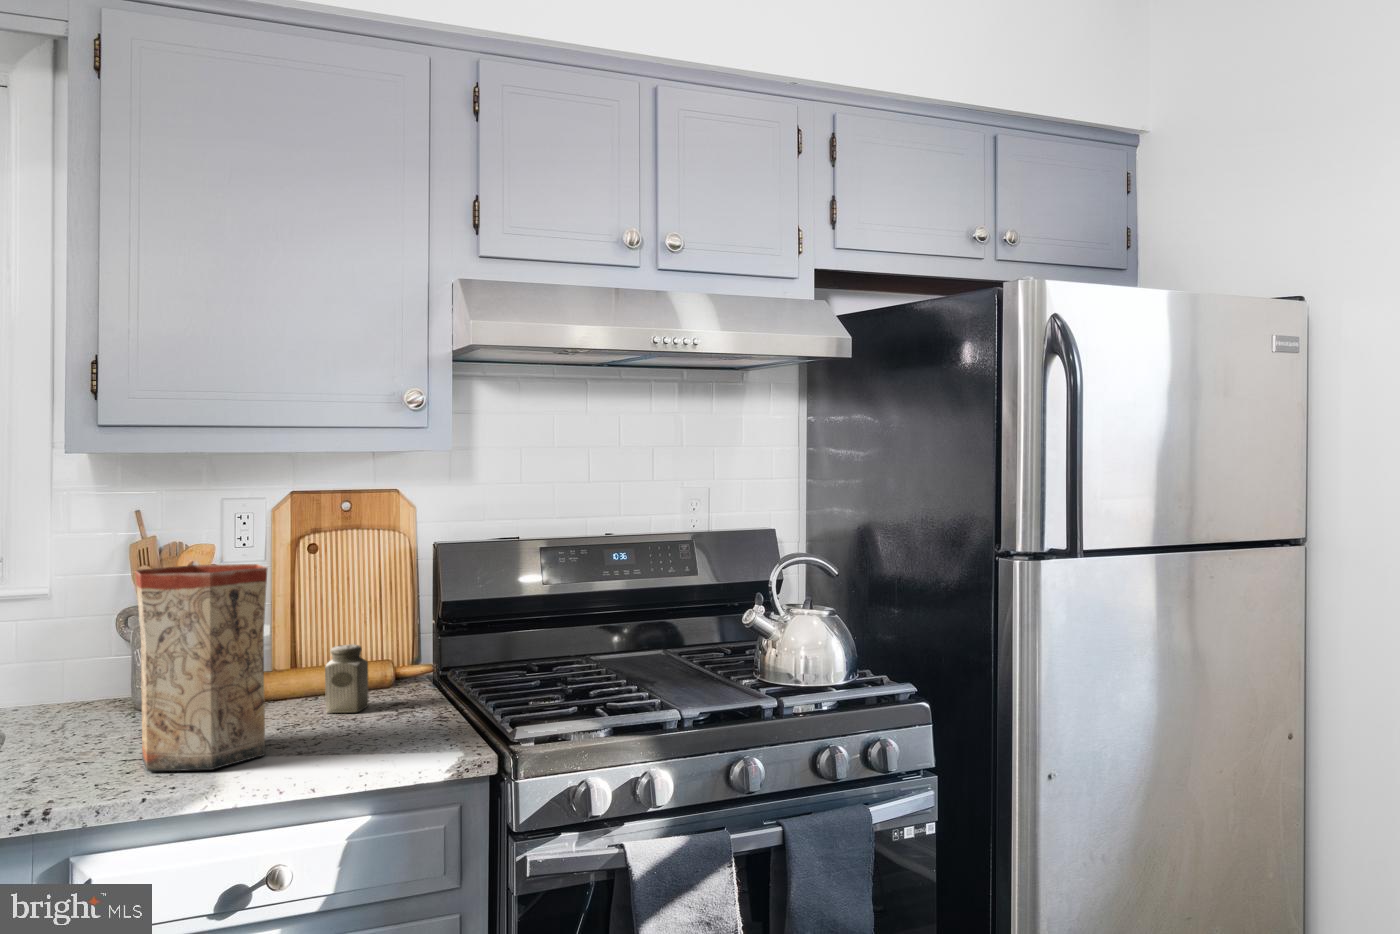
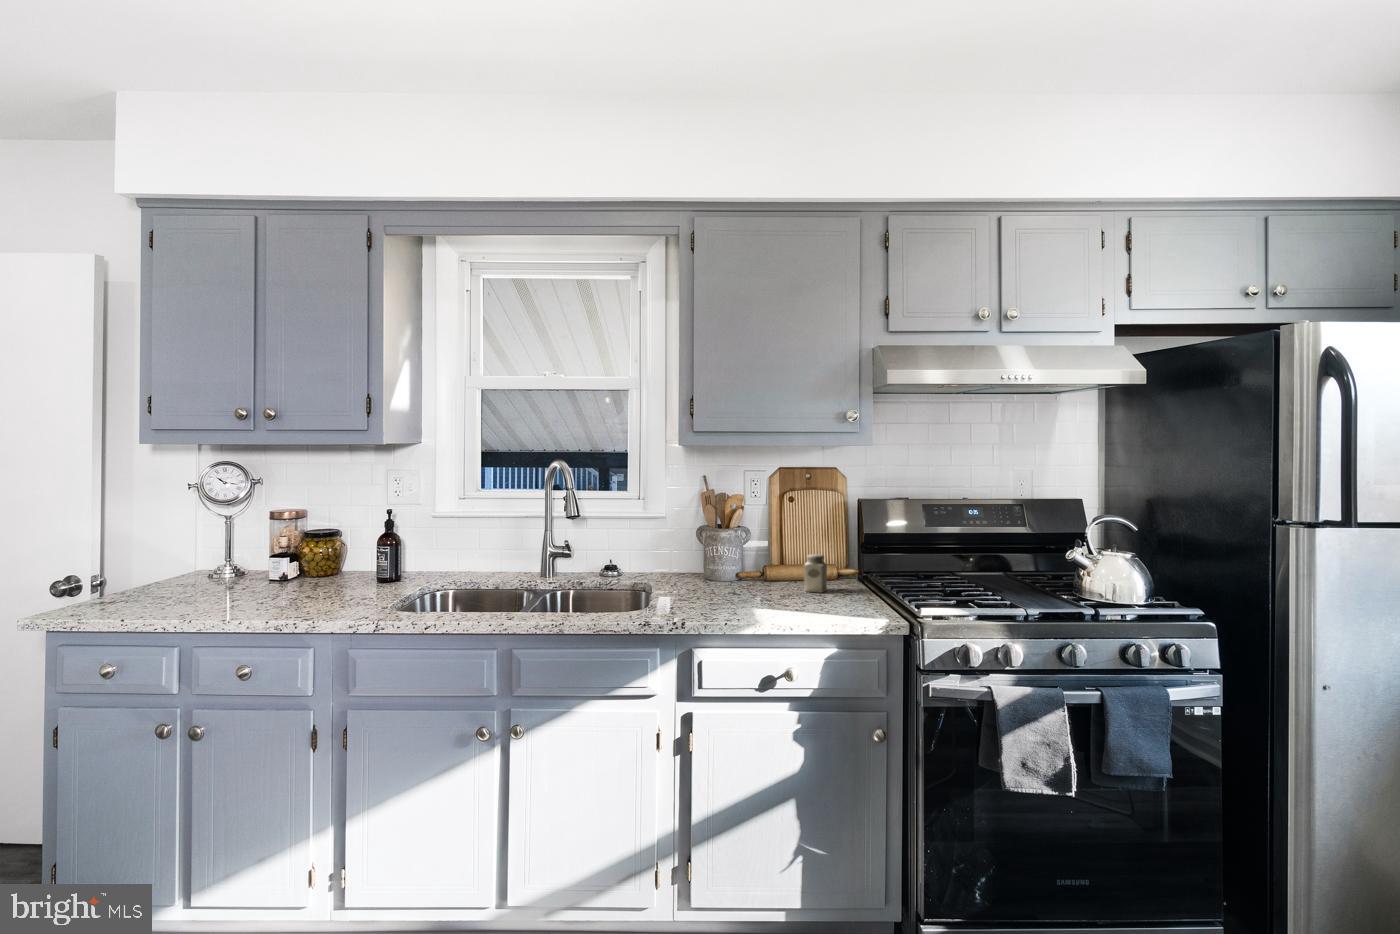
vase: present [136,564,267,771] -> none [716,504,783,614]

